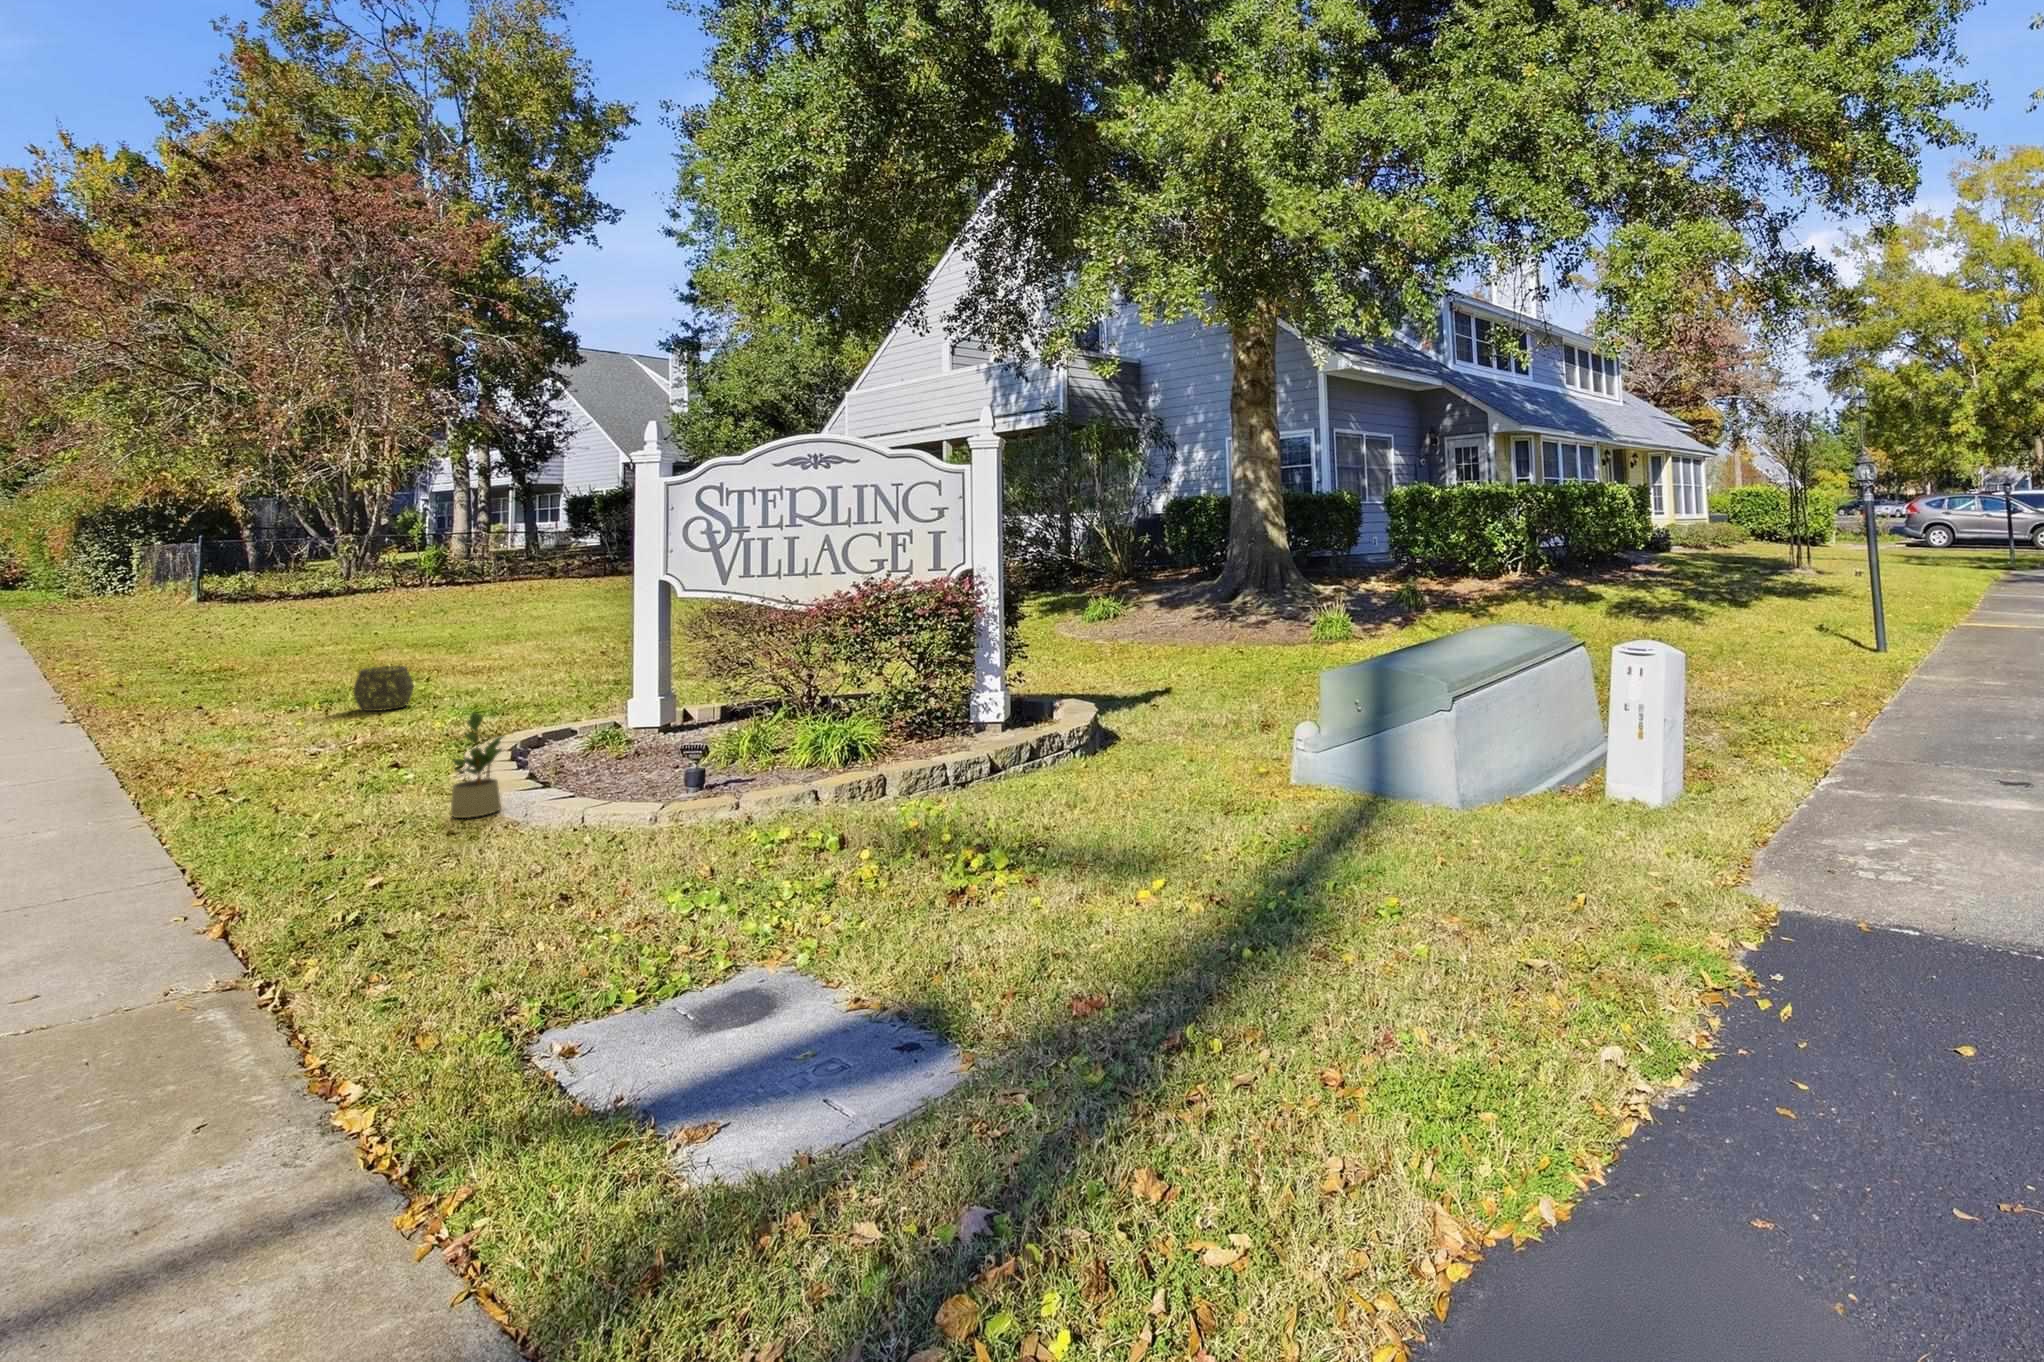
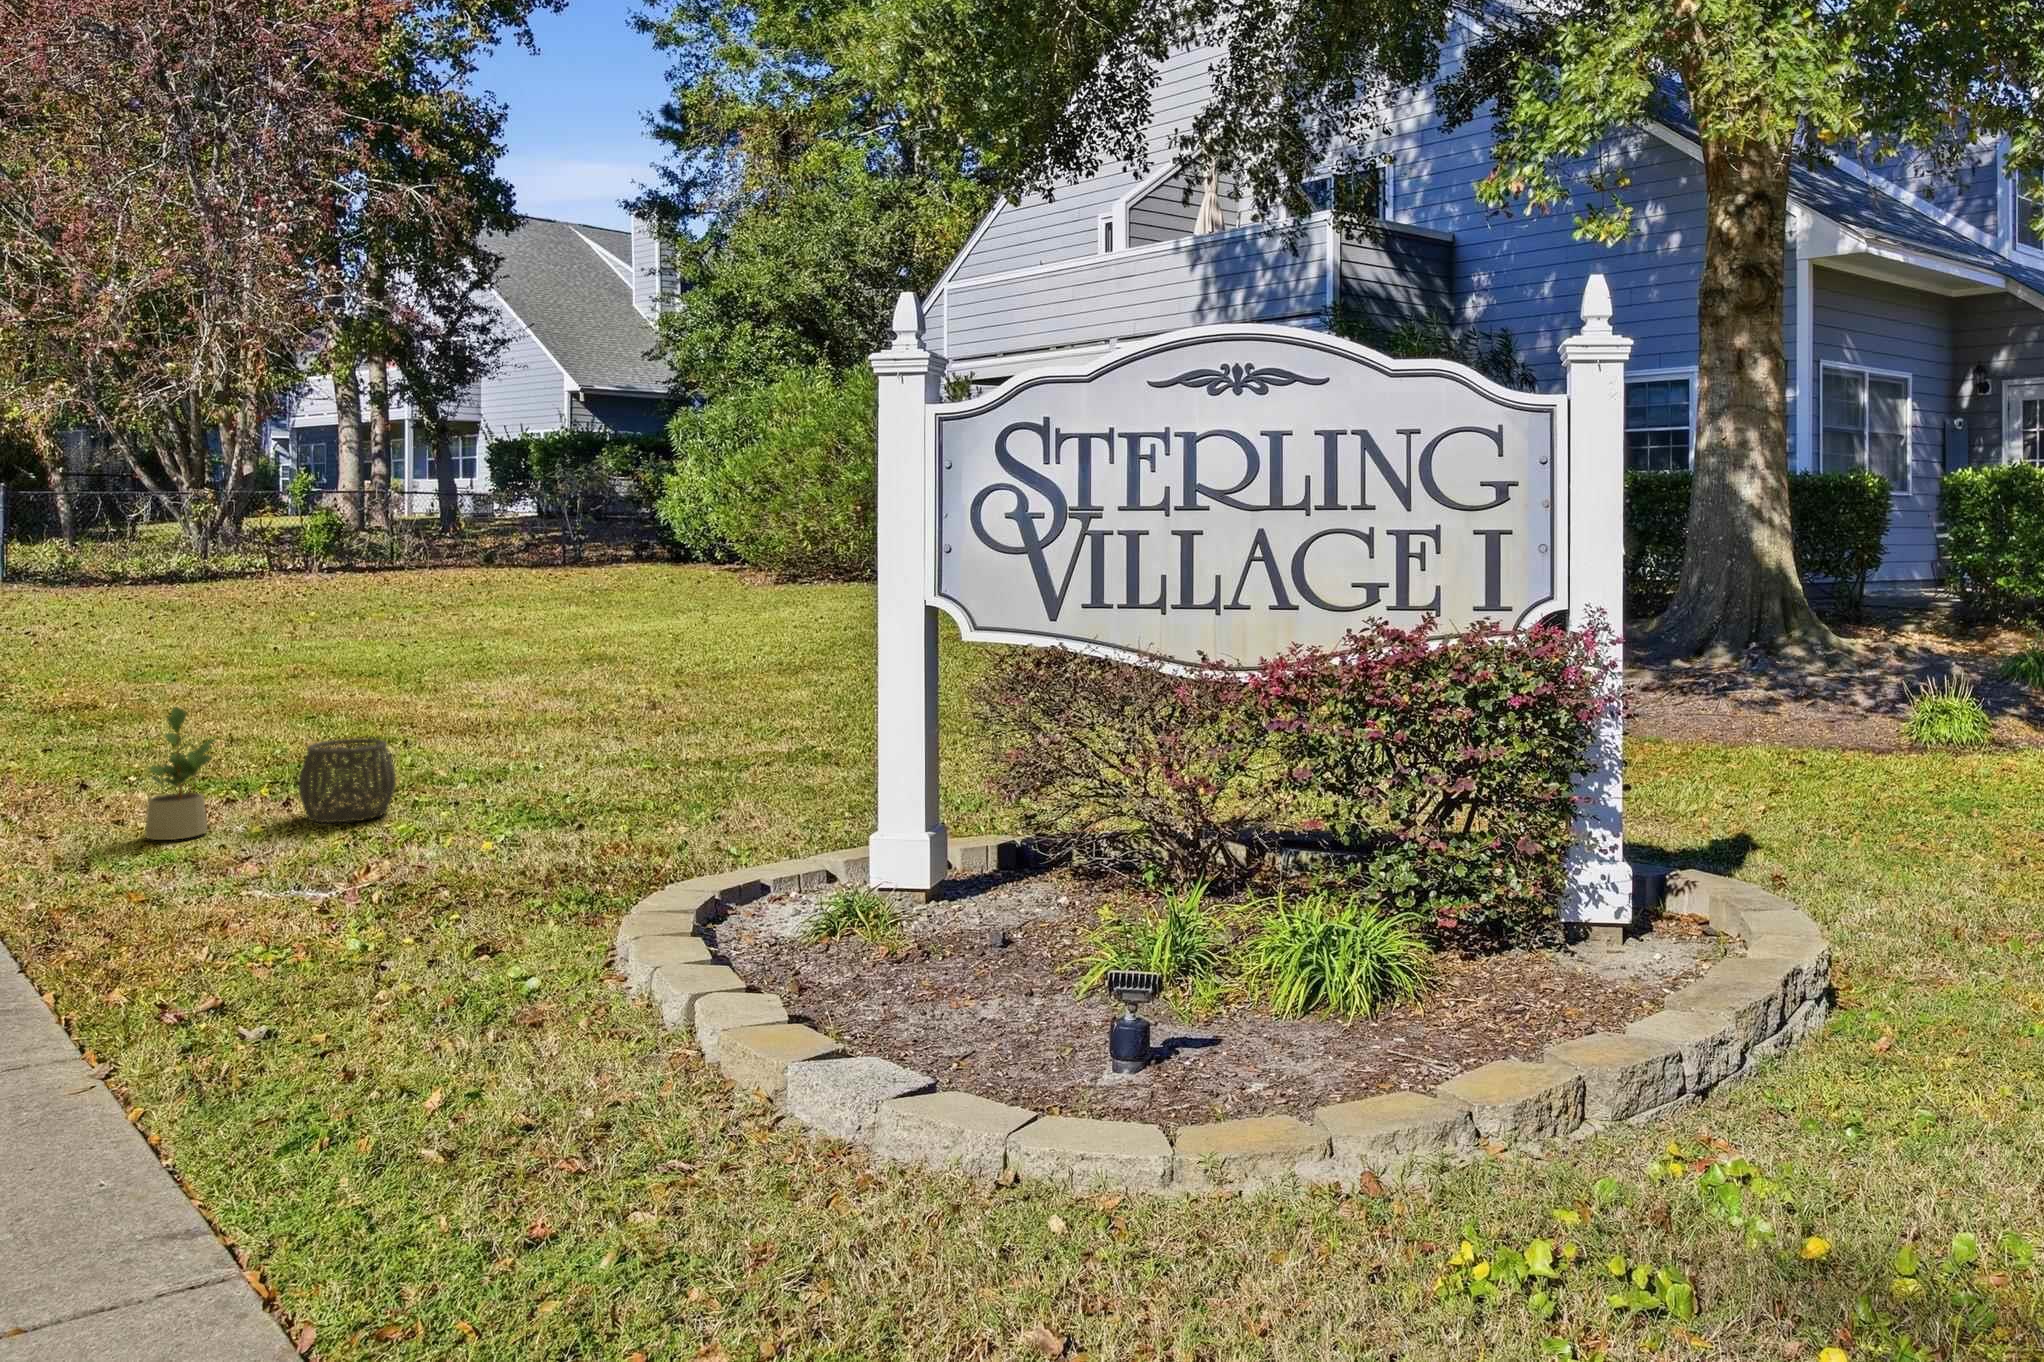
potted plant: present [451,712,504,818] -> present [145,707,215,840]

